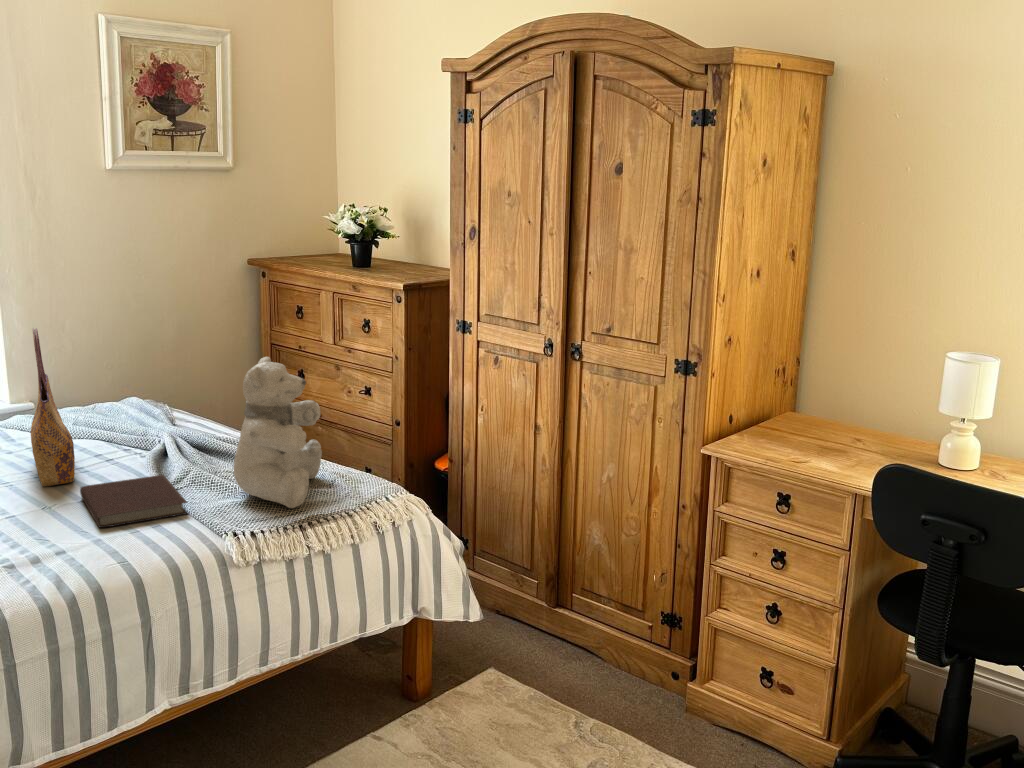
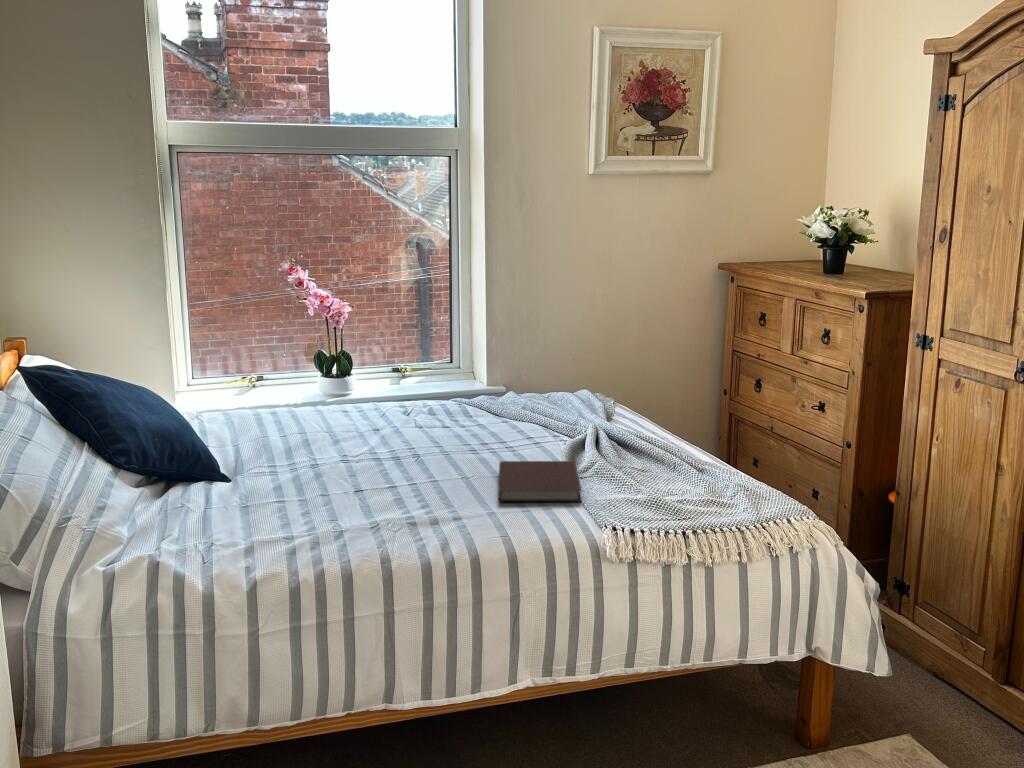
tote bag: present [31,328,75,486] -> none [472,312,511,457]
teddy bear: present [234,357,322,508] -> none [632,355,730,513]

